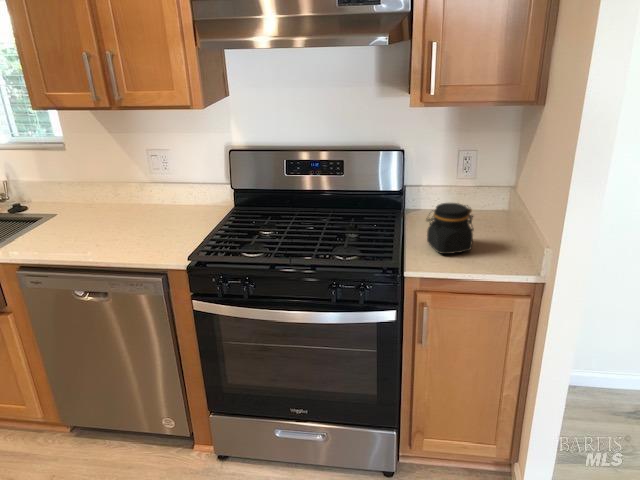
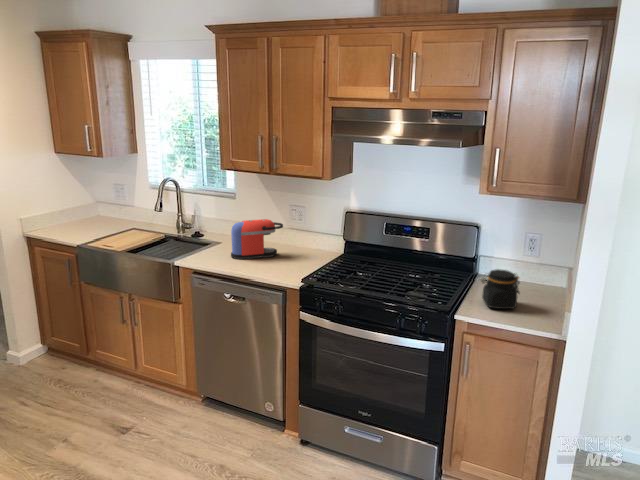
coffee maker: none [67,175,143,237] -> present [231,219,283,259]

